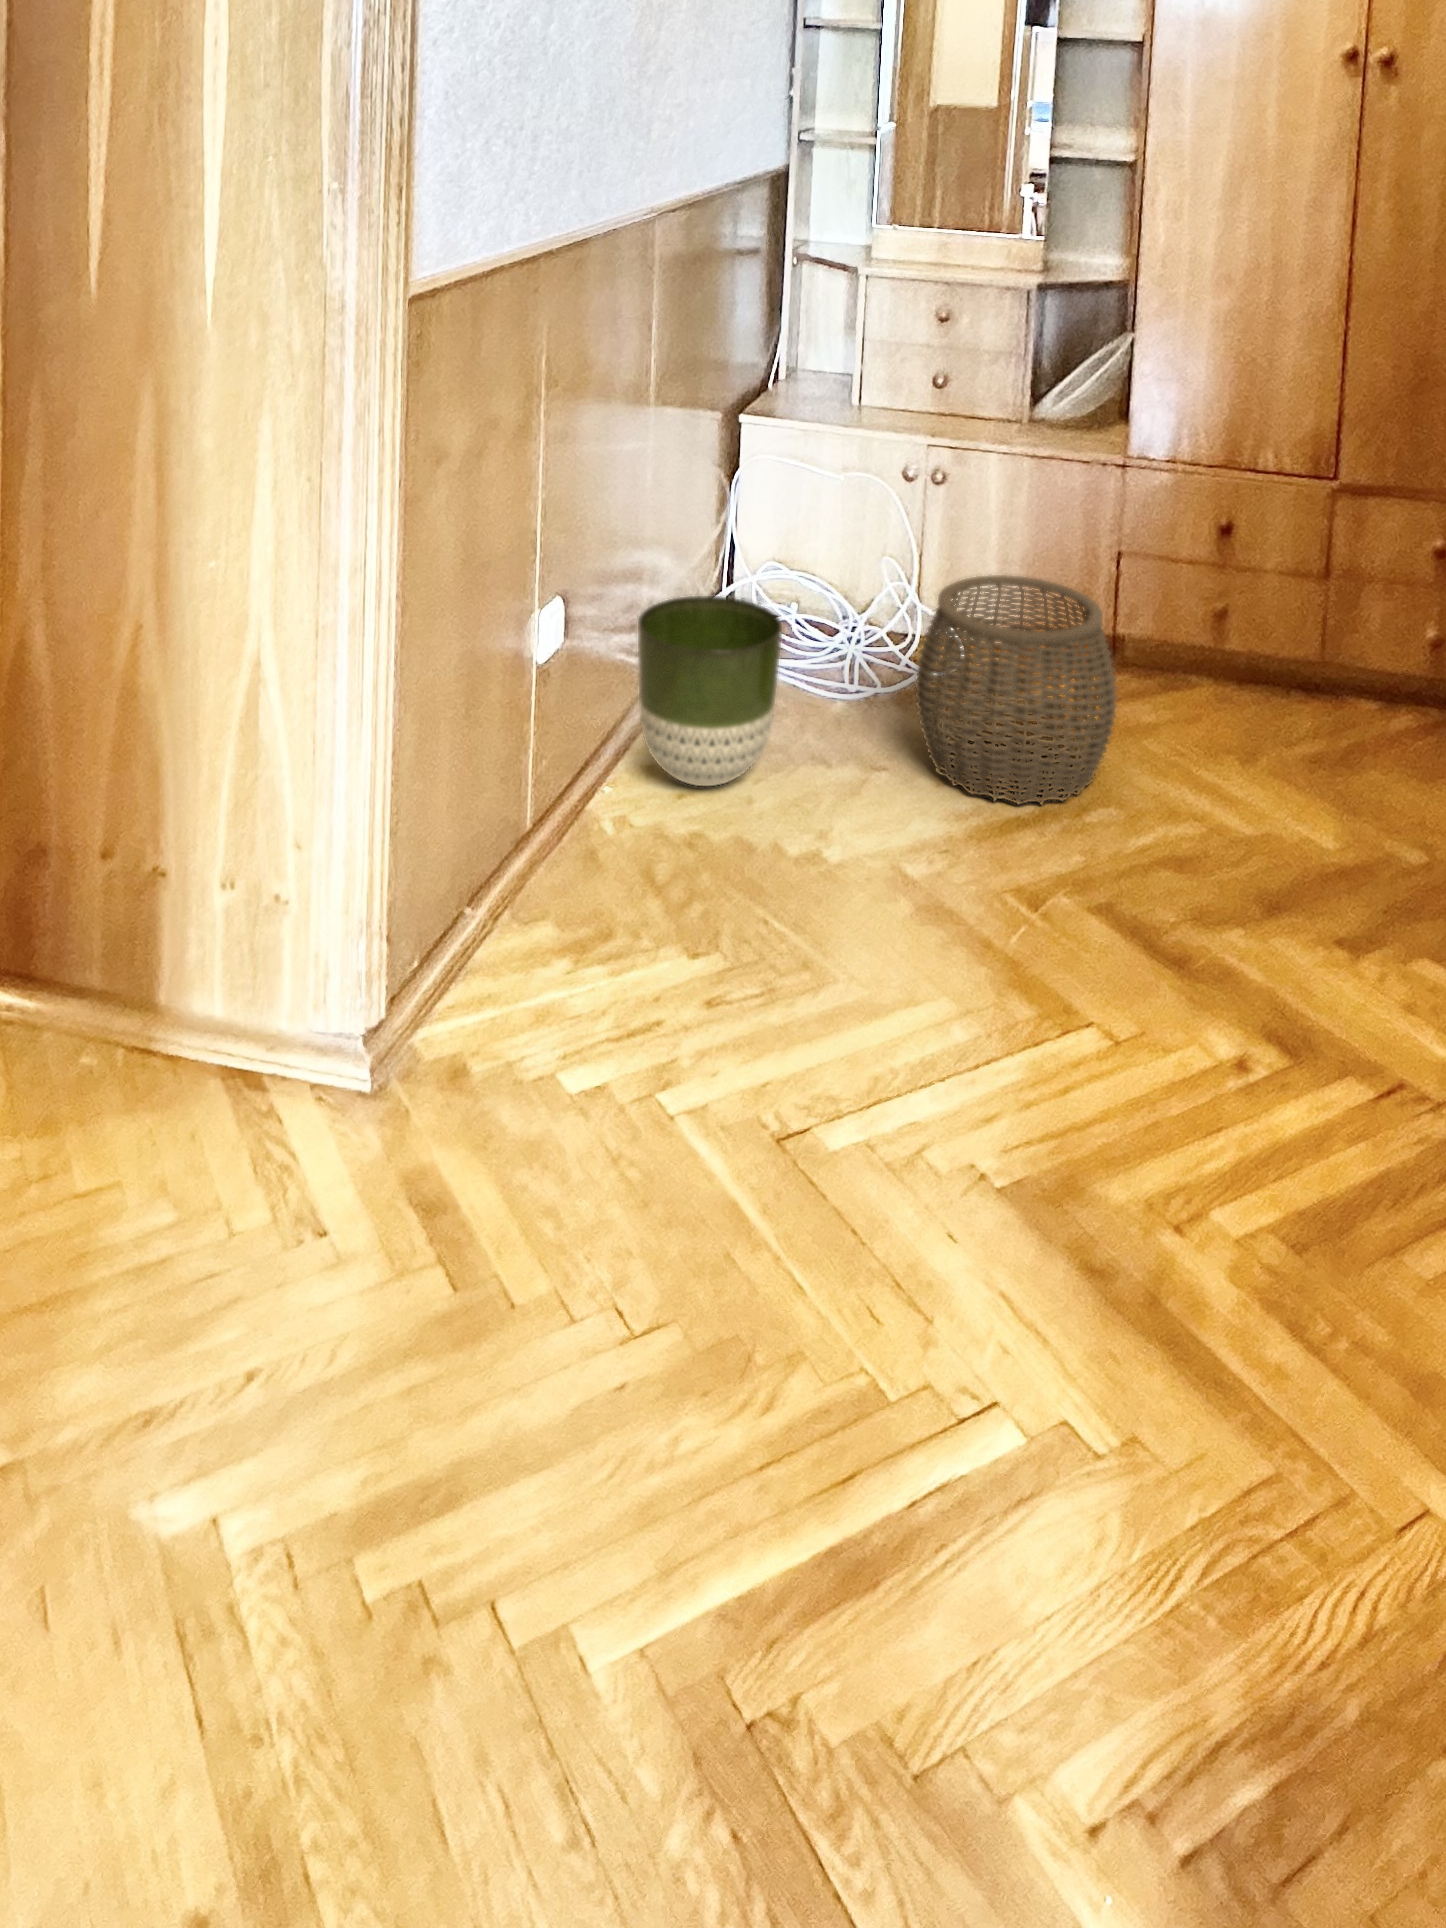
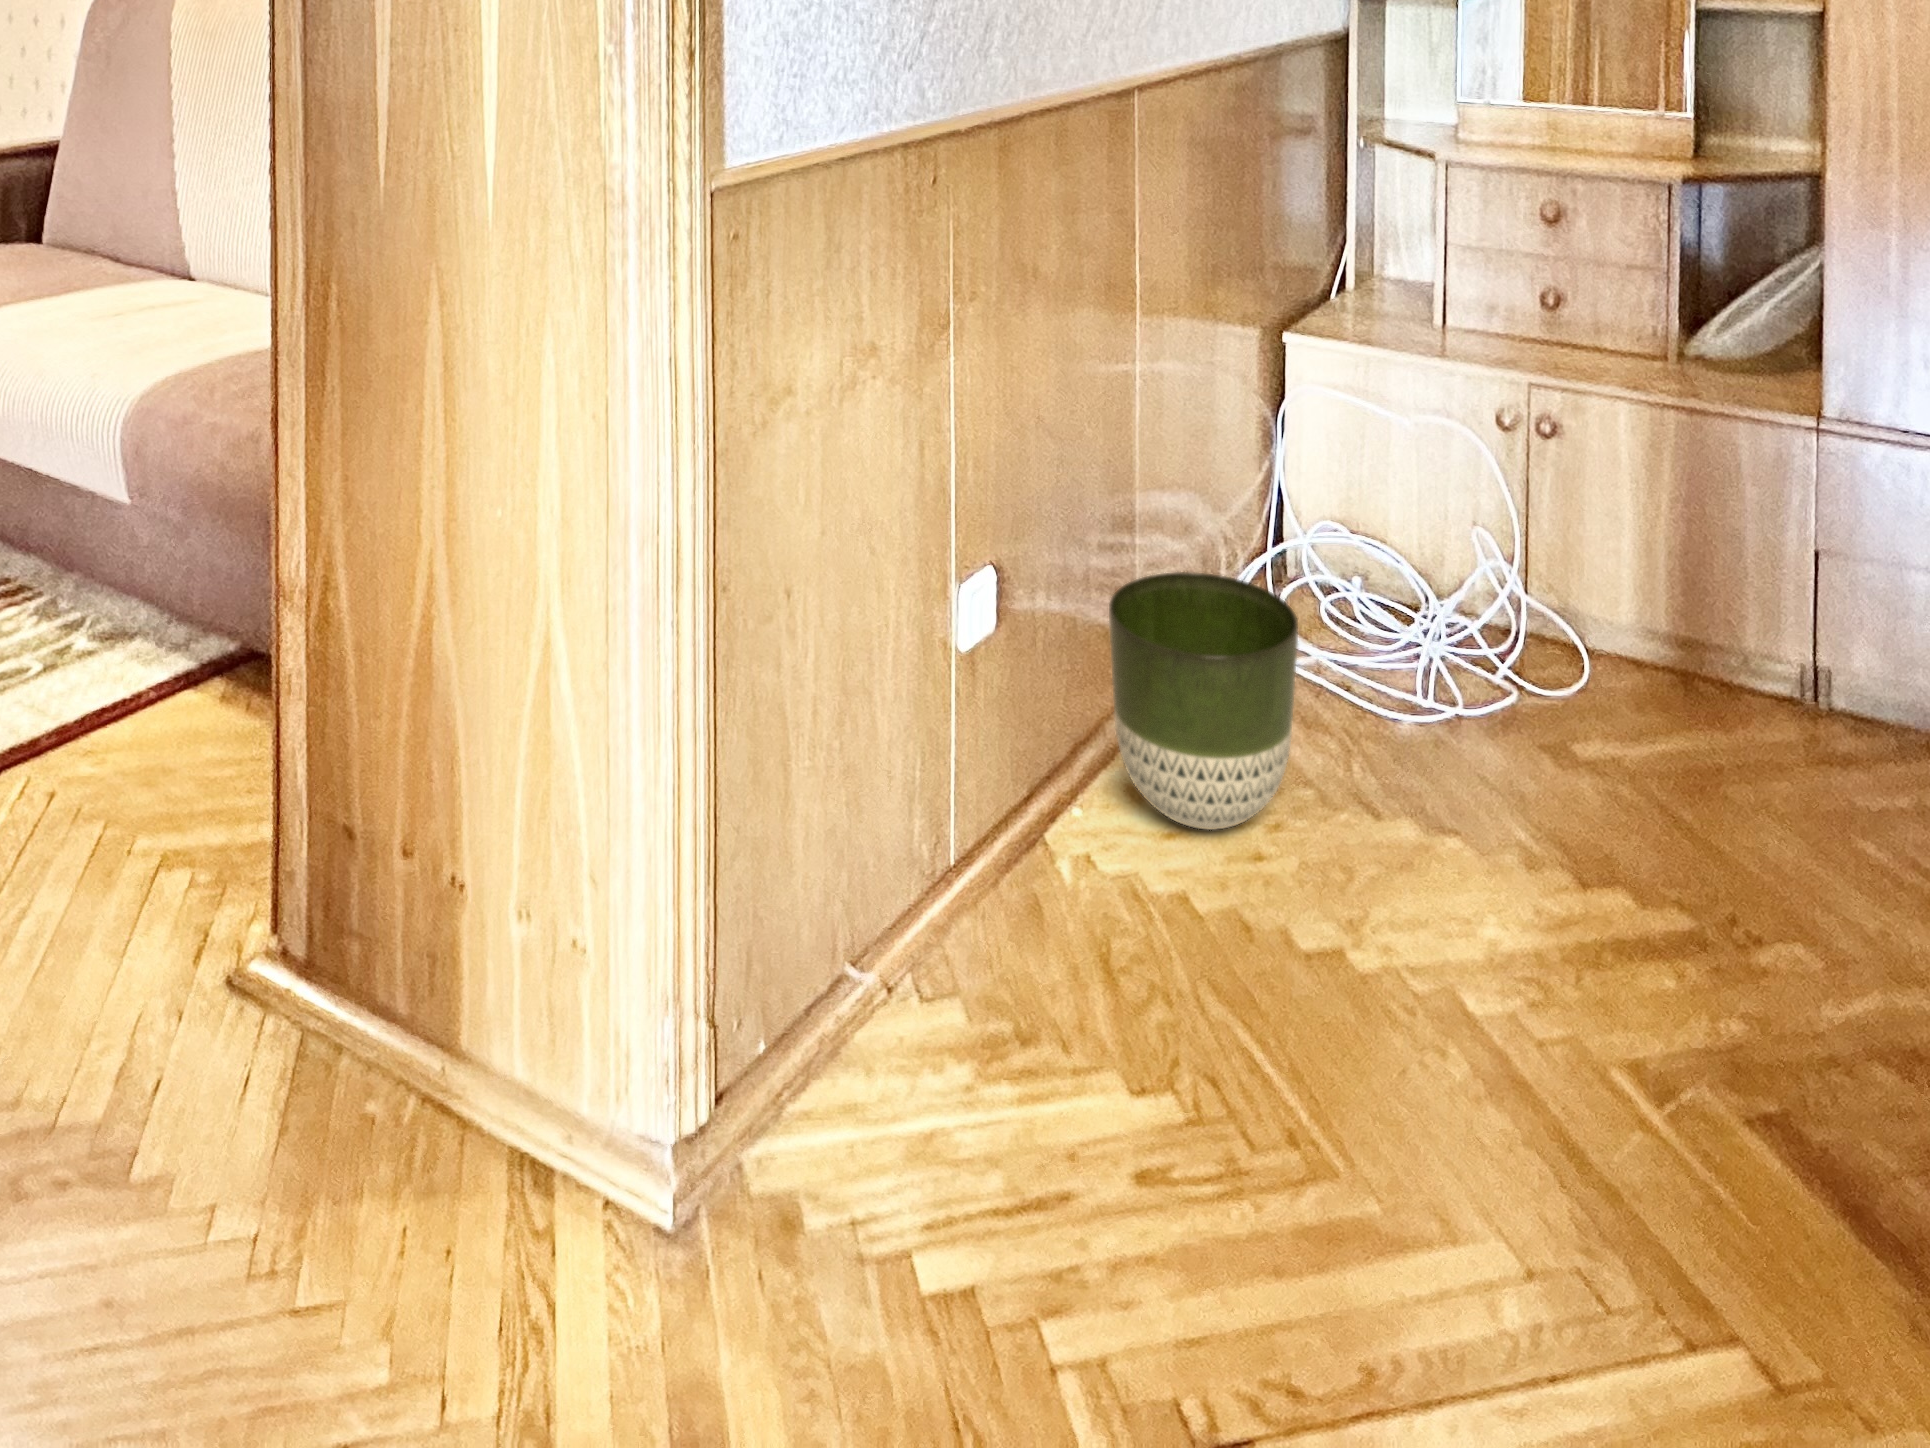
woven basket: present [916,575,1117,805] -> none [1493,581,1805,929]

